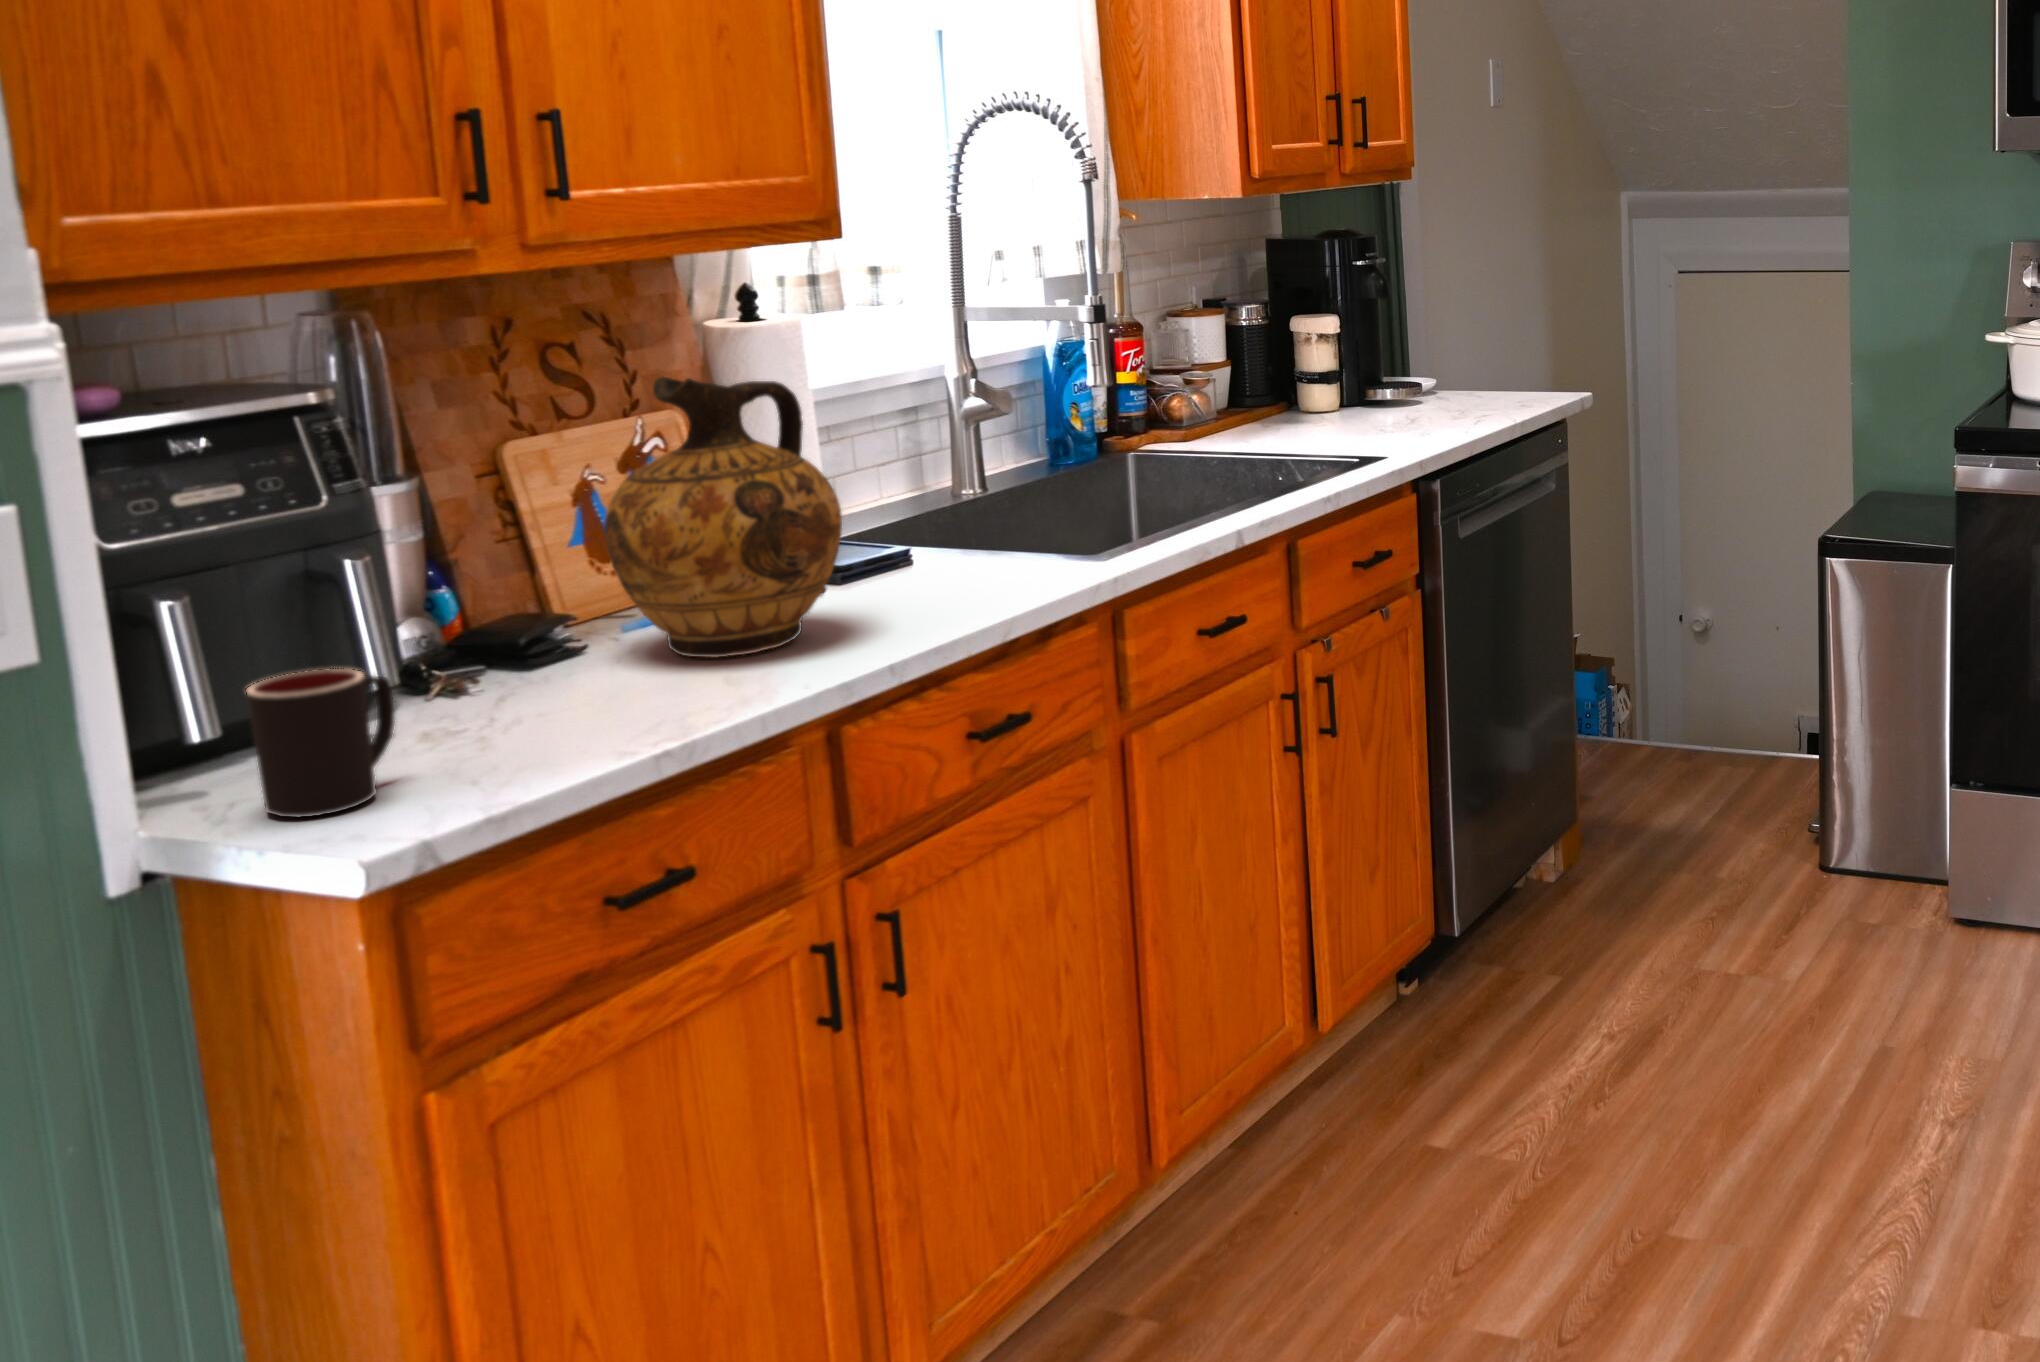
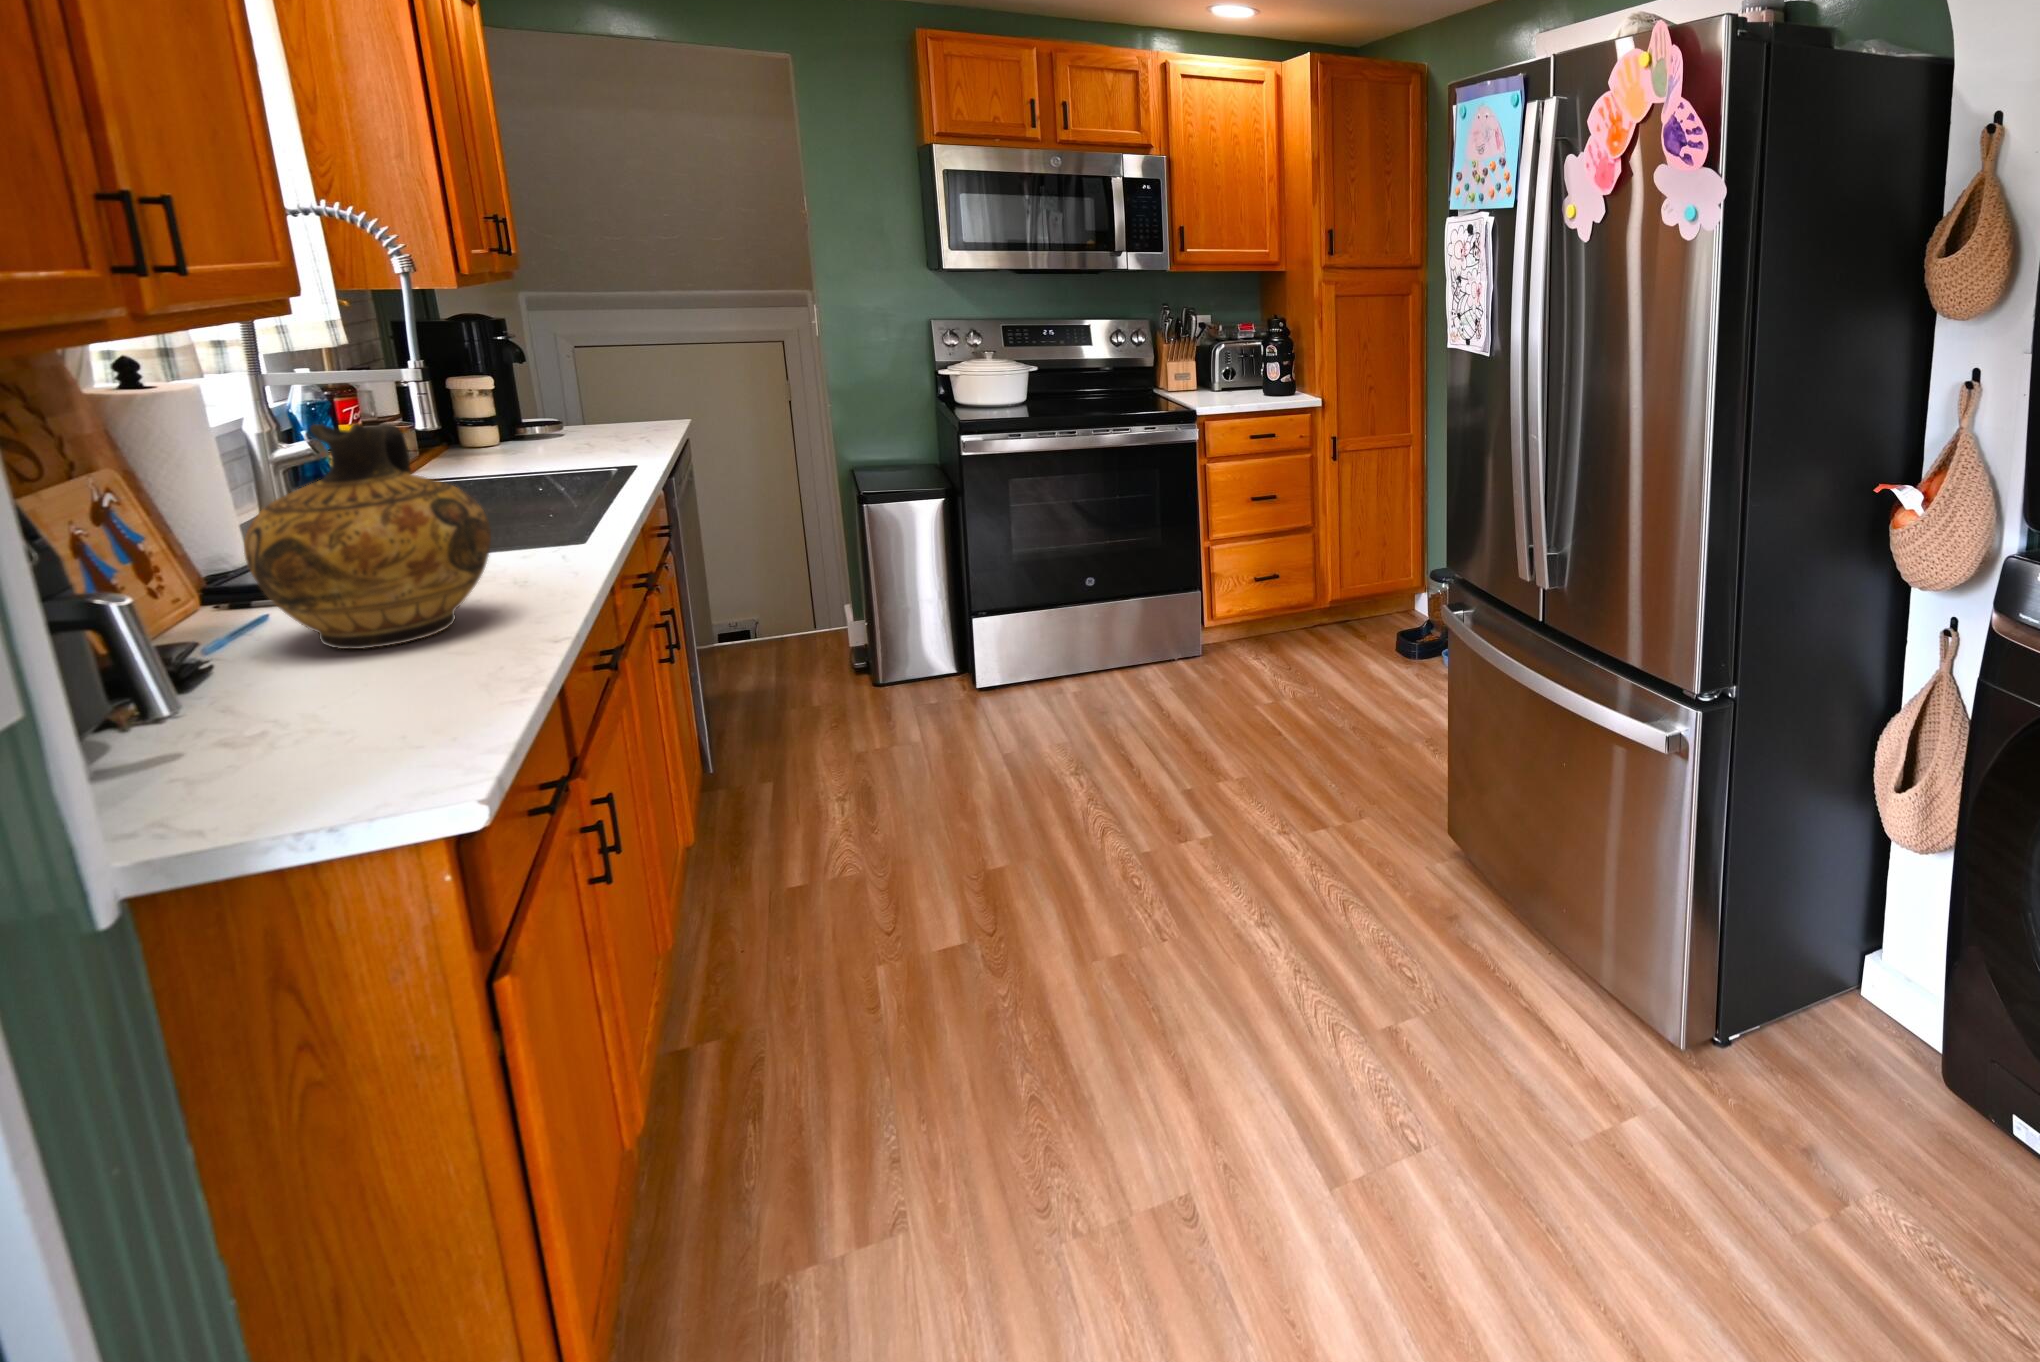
mug: present [247,669,395,817] -> none [216,670,358,803]

